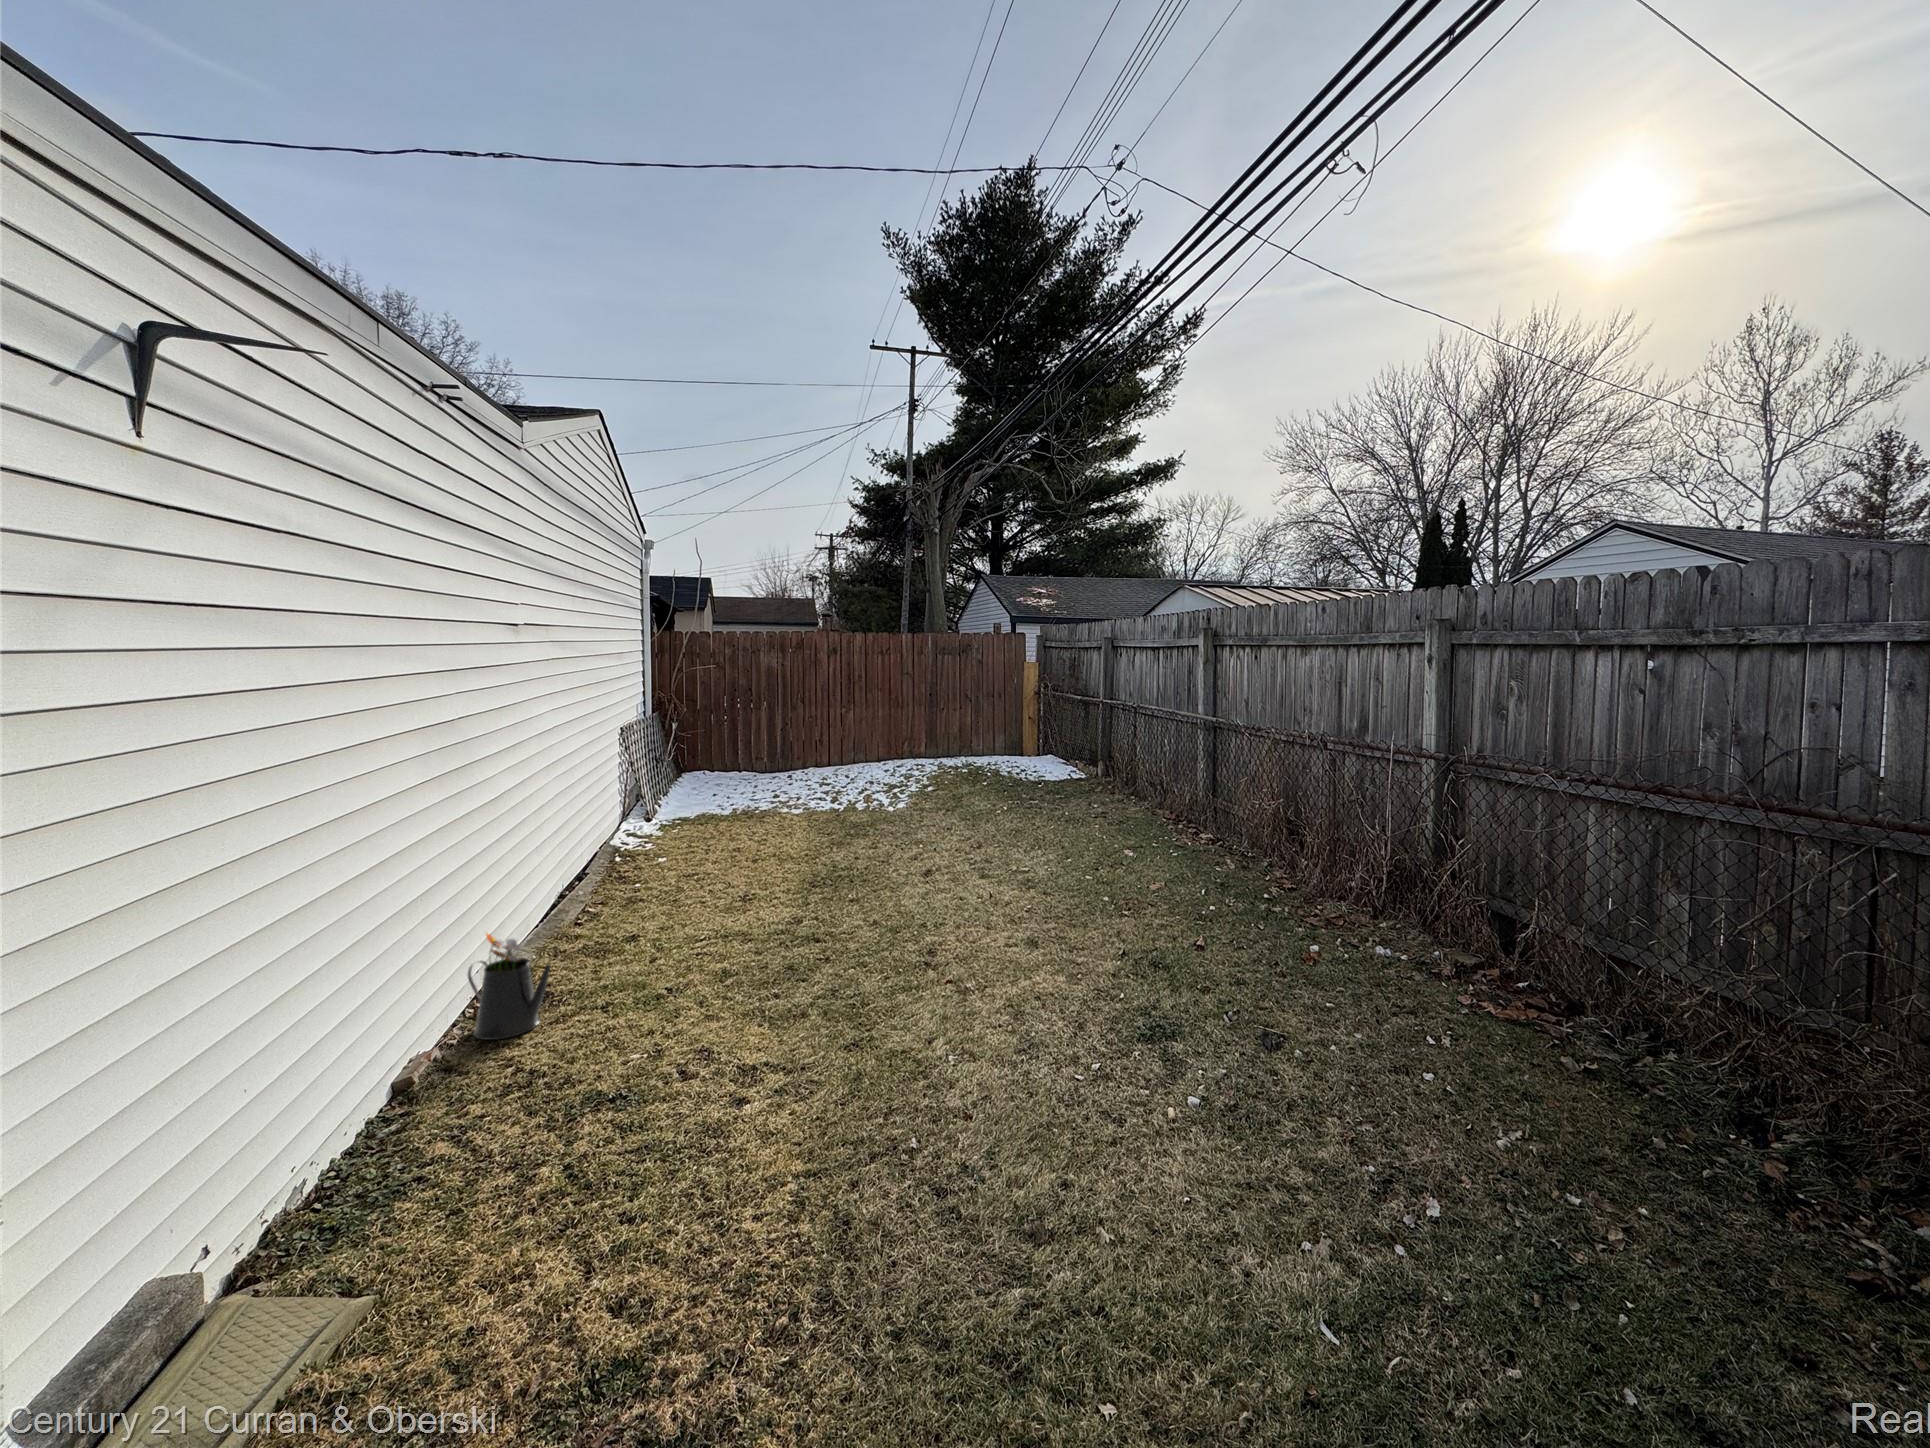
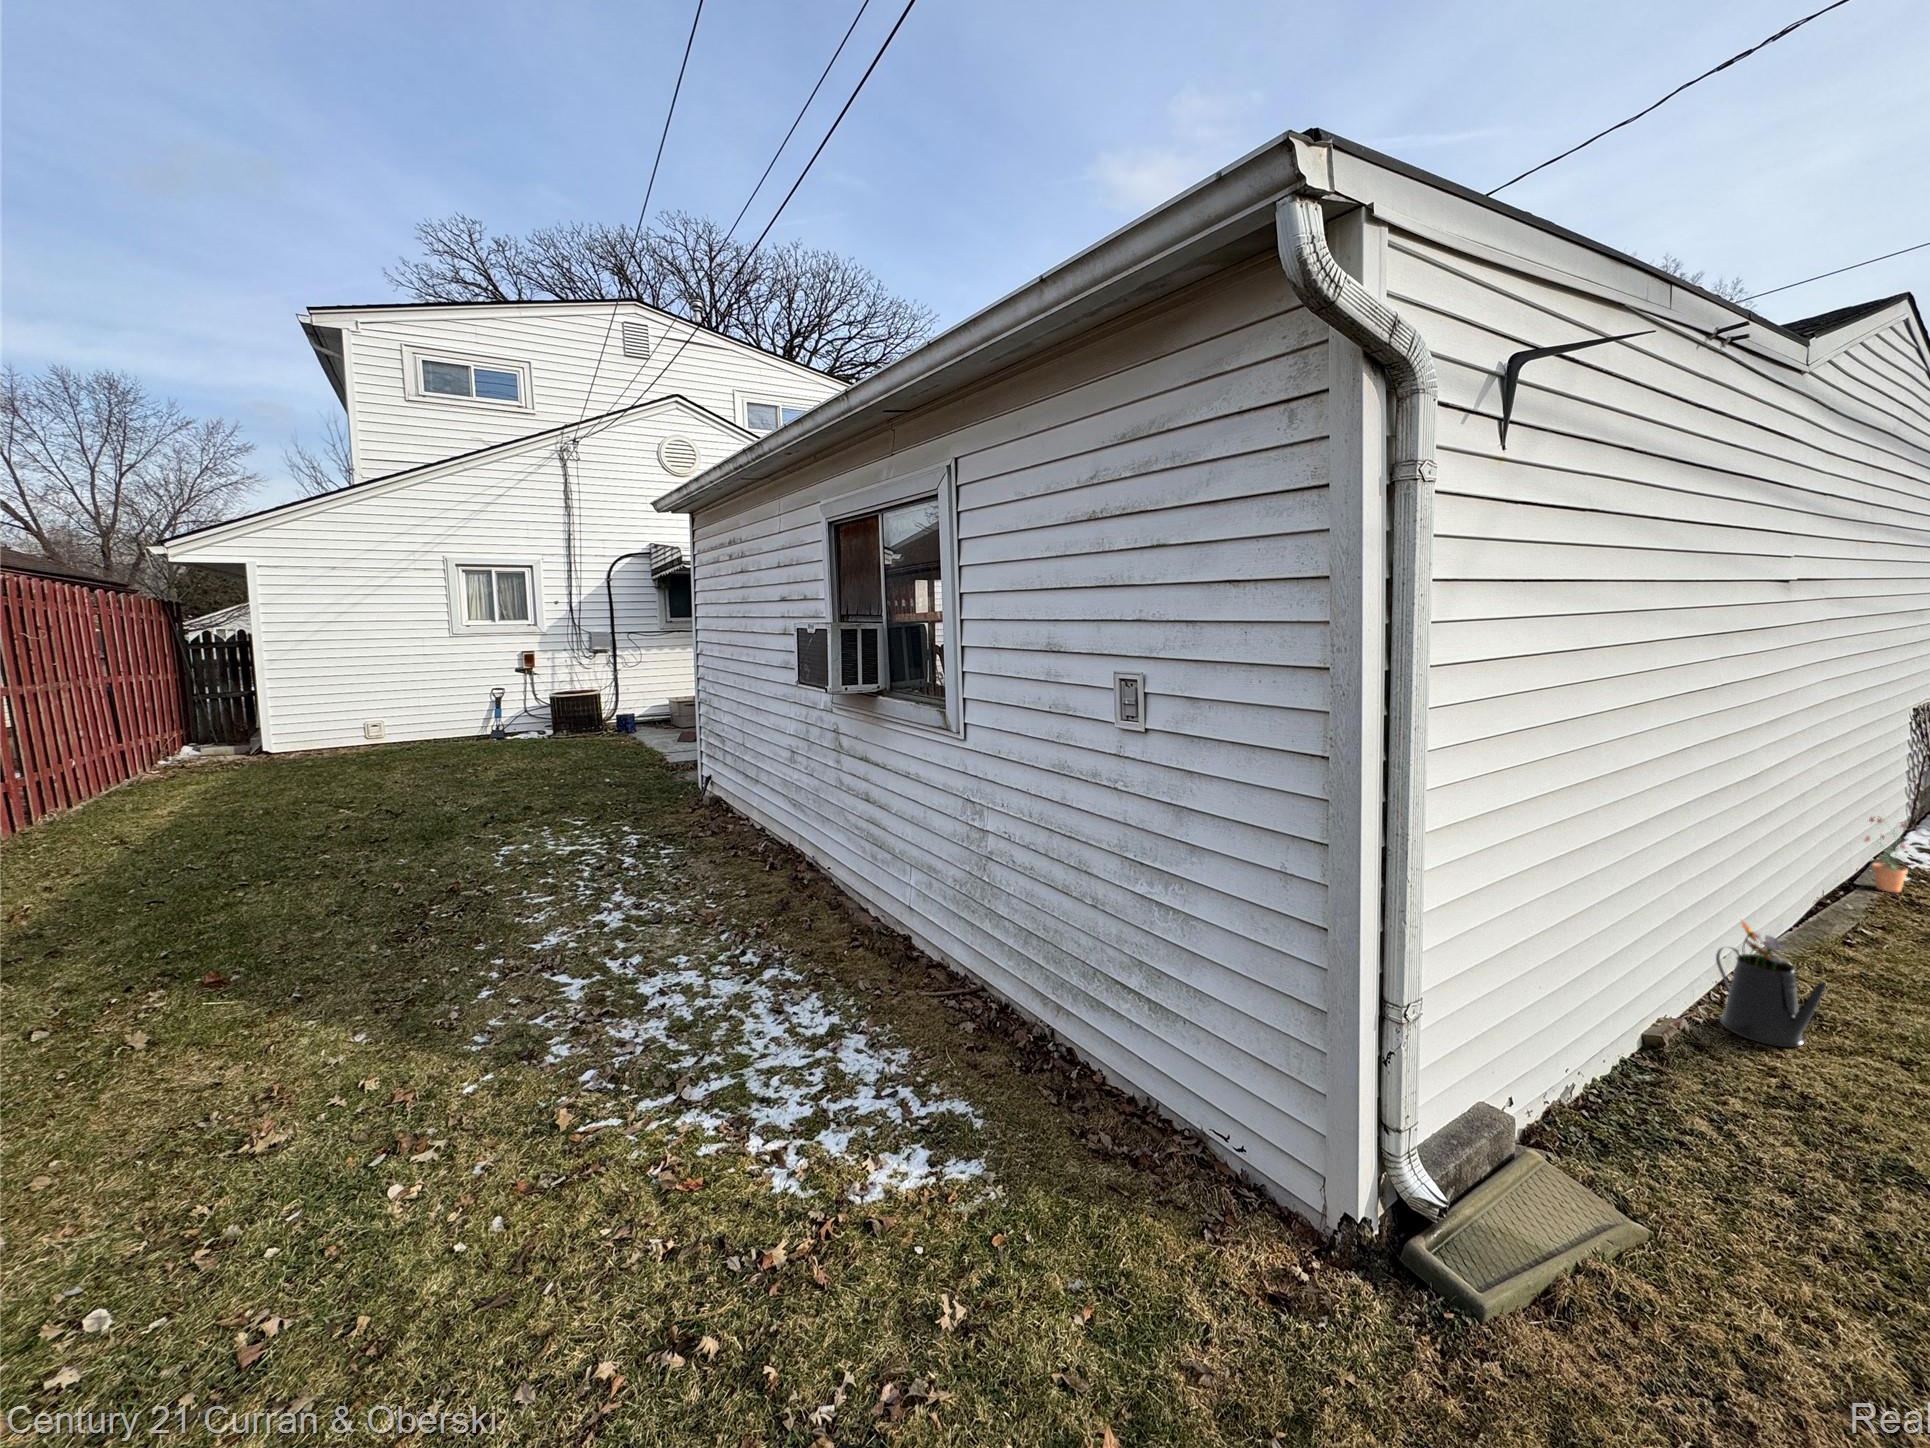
potted plant: none [588,814,621,872] -> present [1865,817,1910,892]

